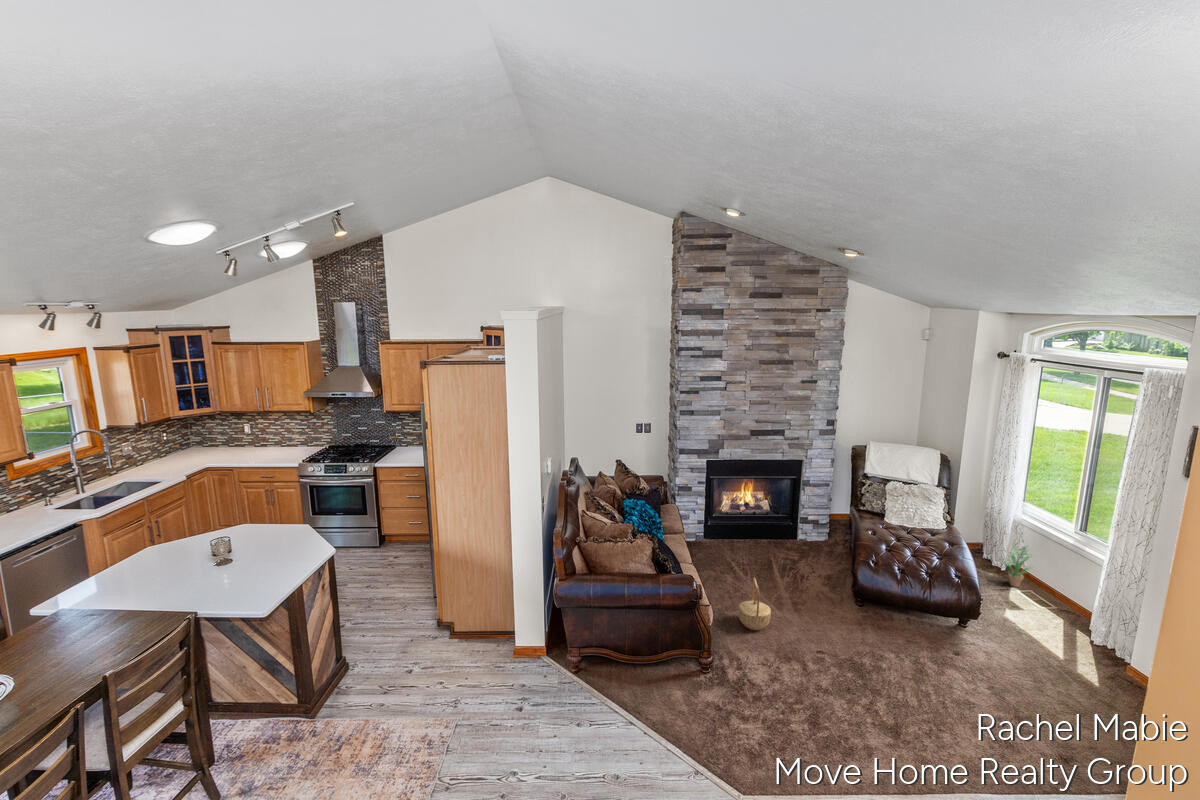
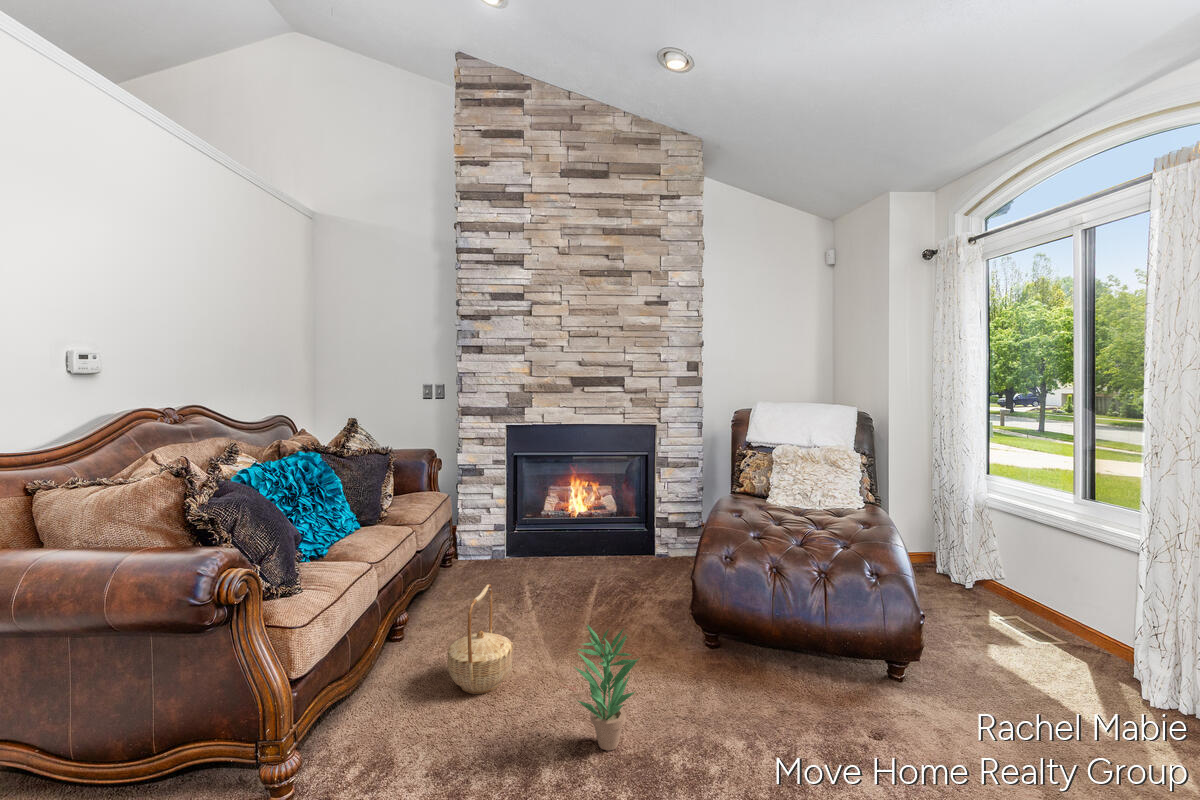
potted plant: present [1004,546,1031,587] -> present [574,625,639,751]

